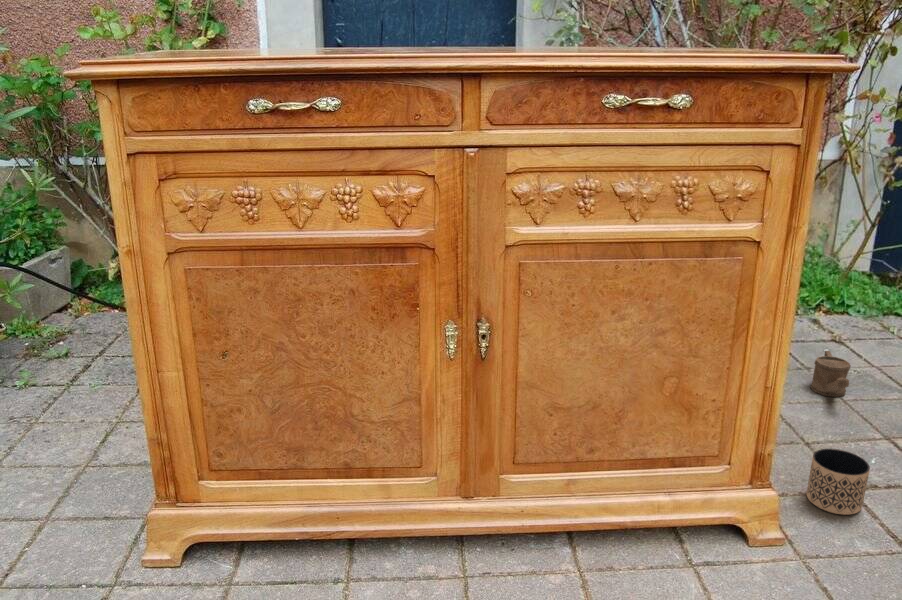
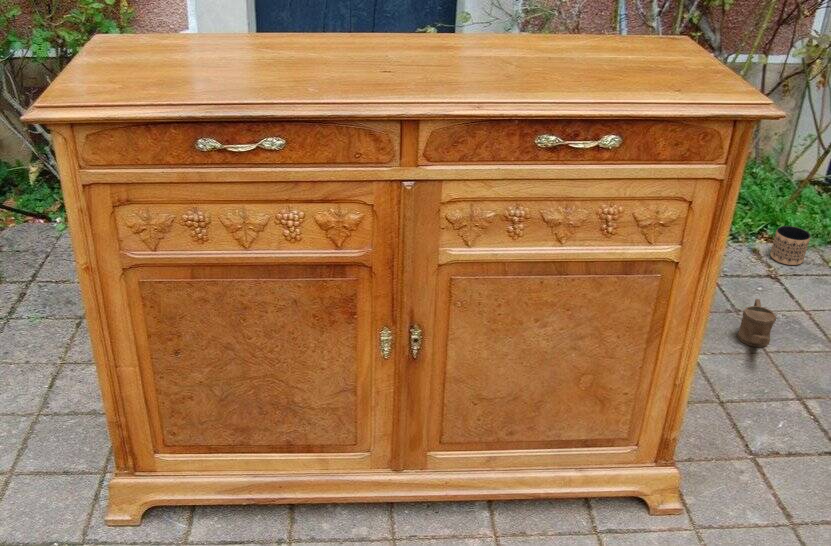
planter: present [806,449,870,515] -> present [770,226,811,265]

